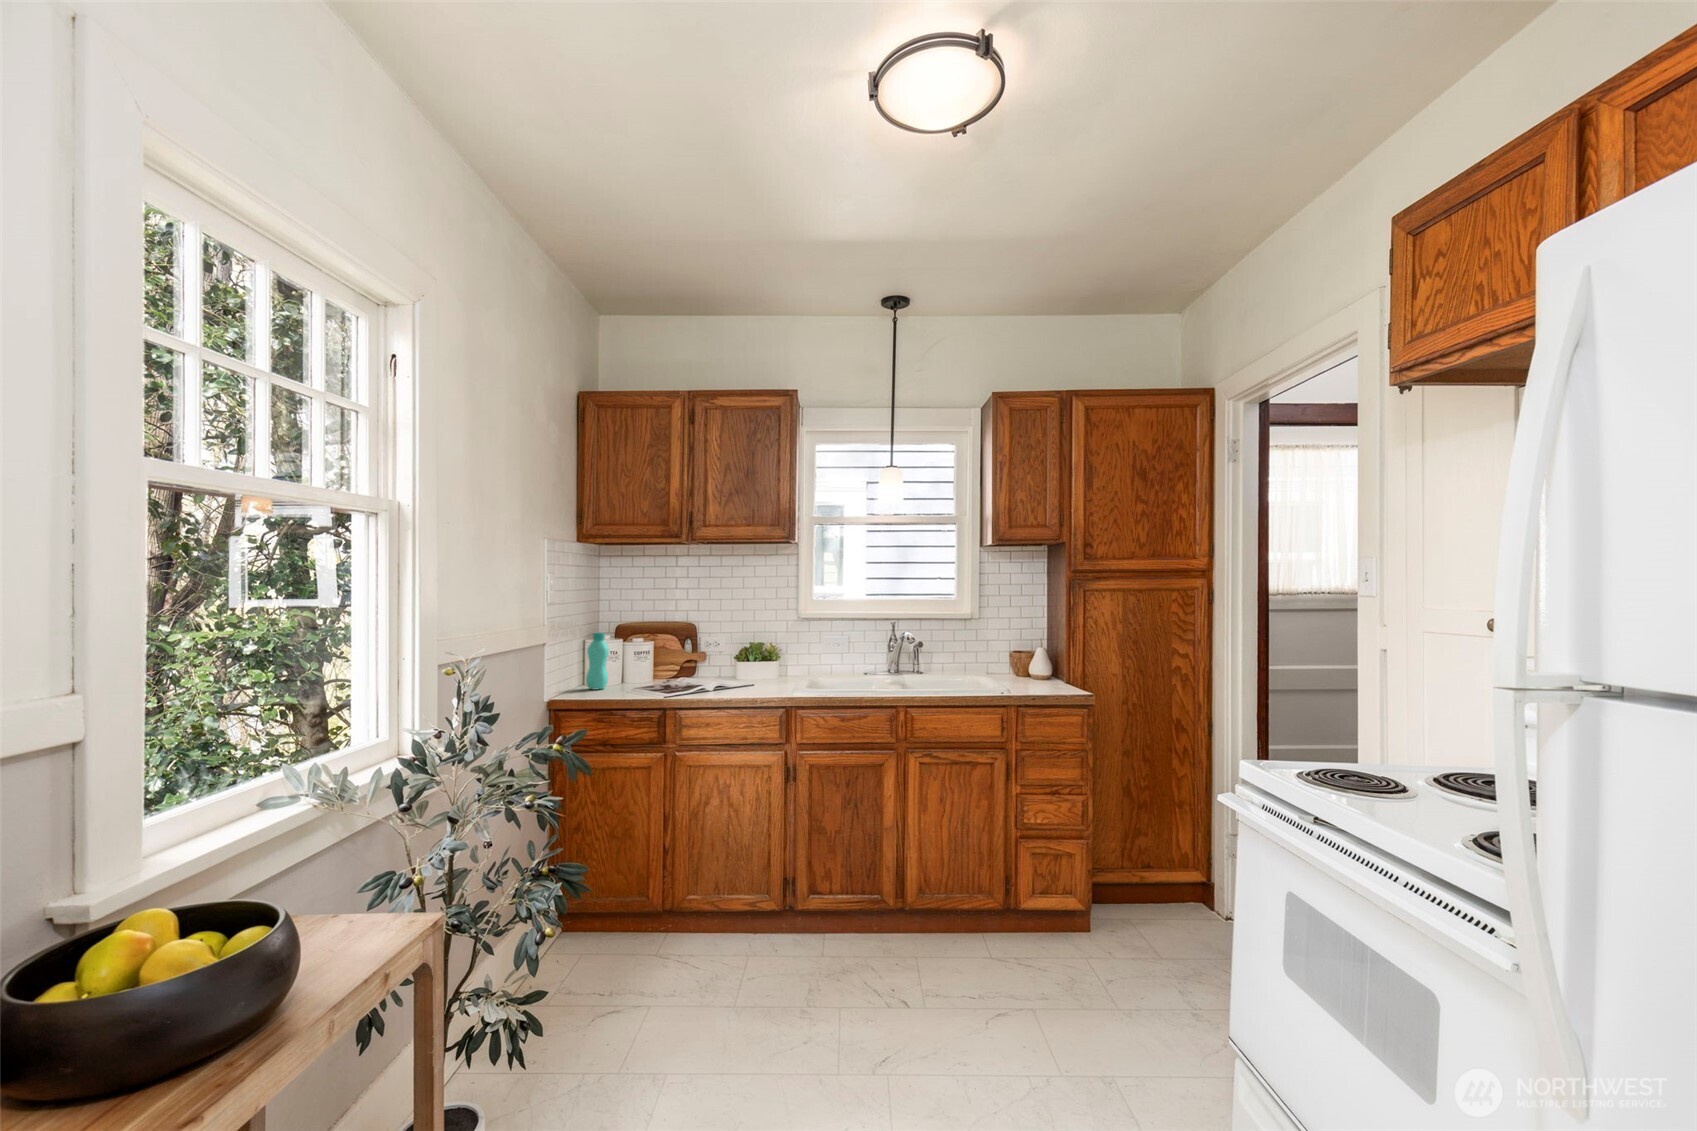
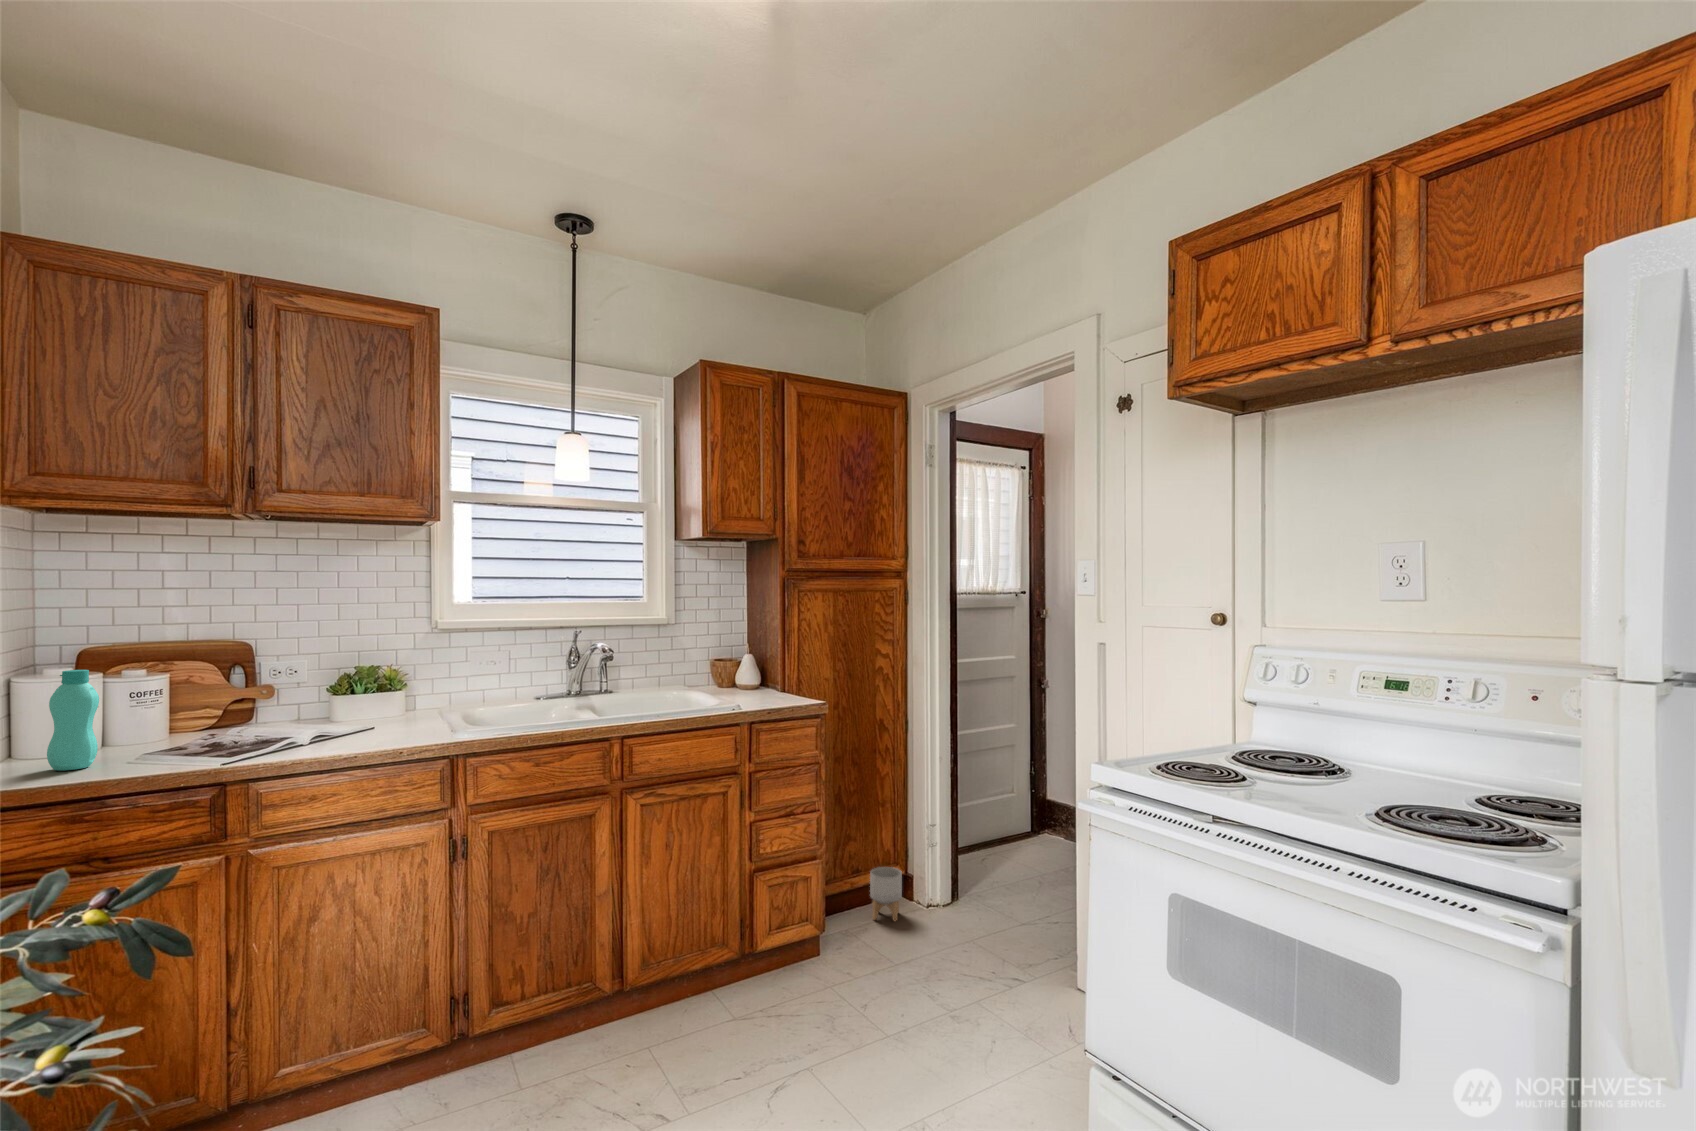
planter: none [1159,867,1193,921] -> present [870,867,902,921]

